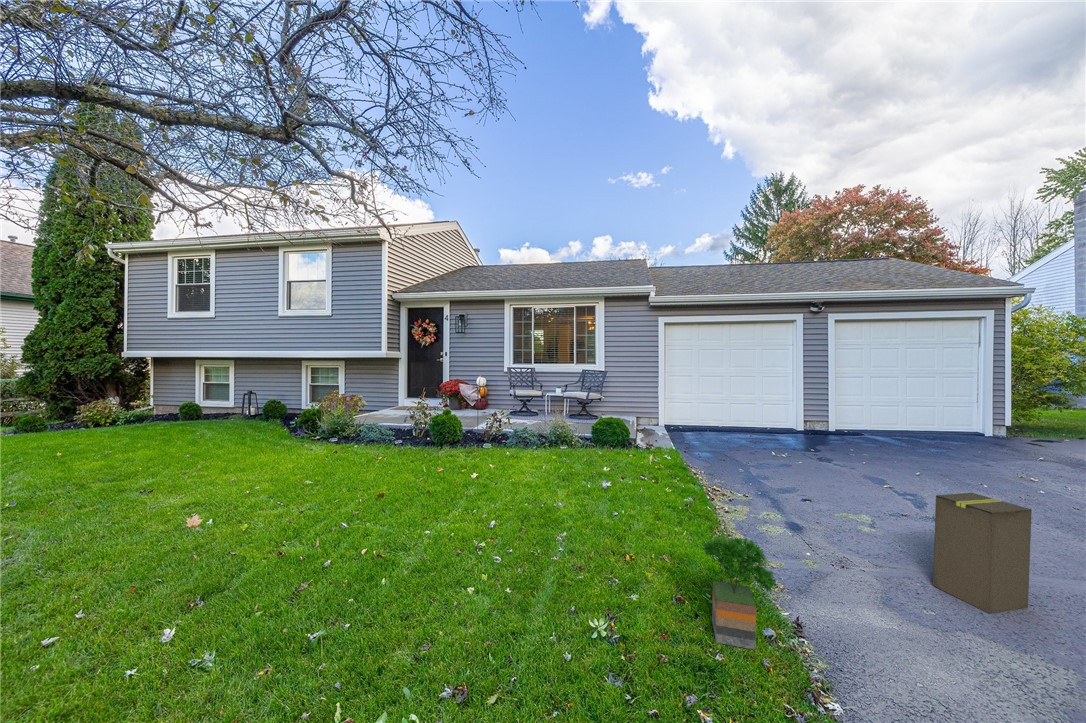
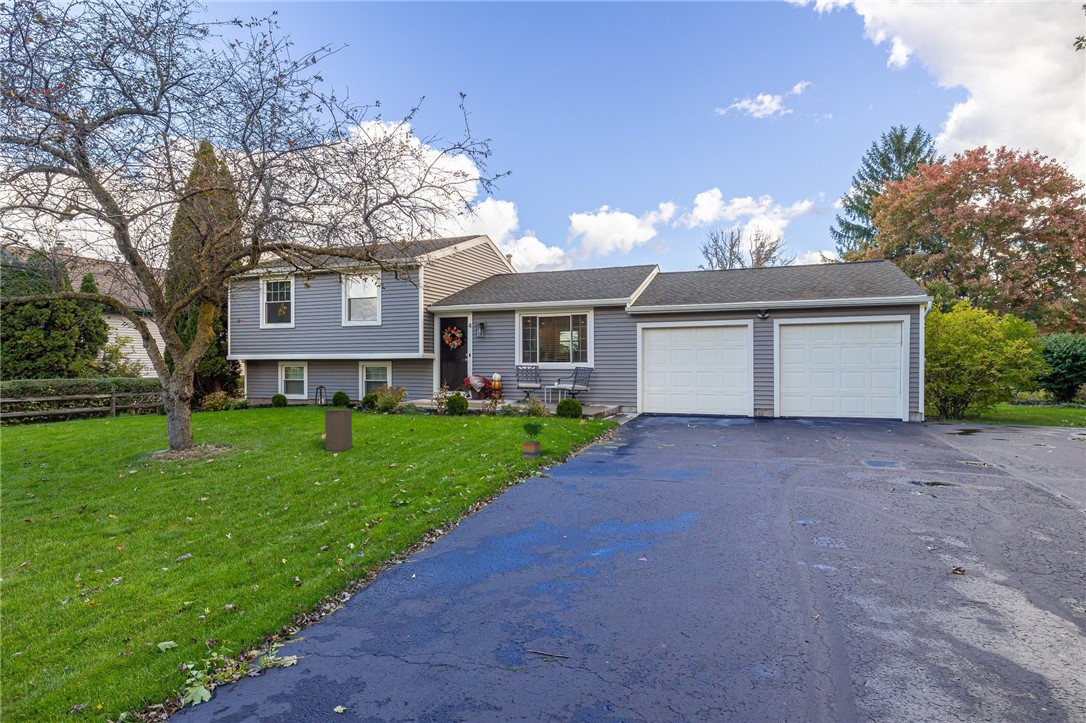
cardboard box: present [933,493,1032,613] -> present [325,409,352,451]

